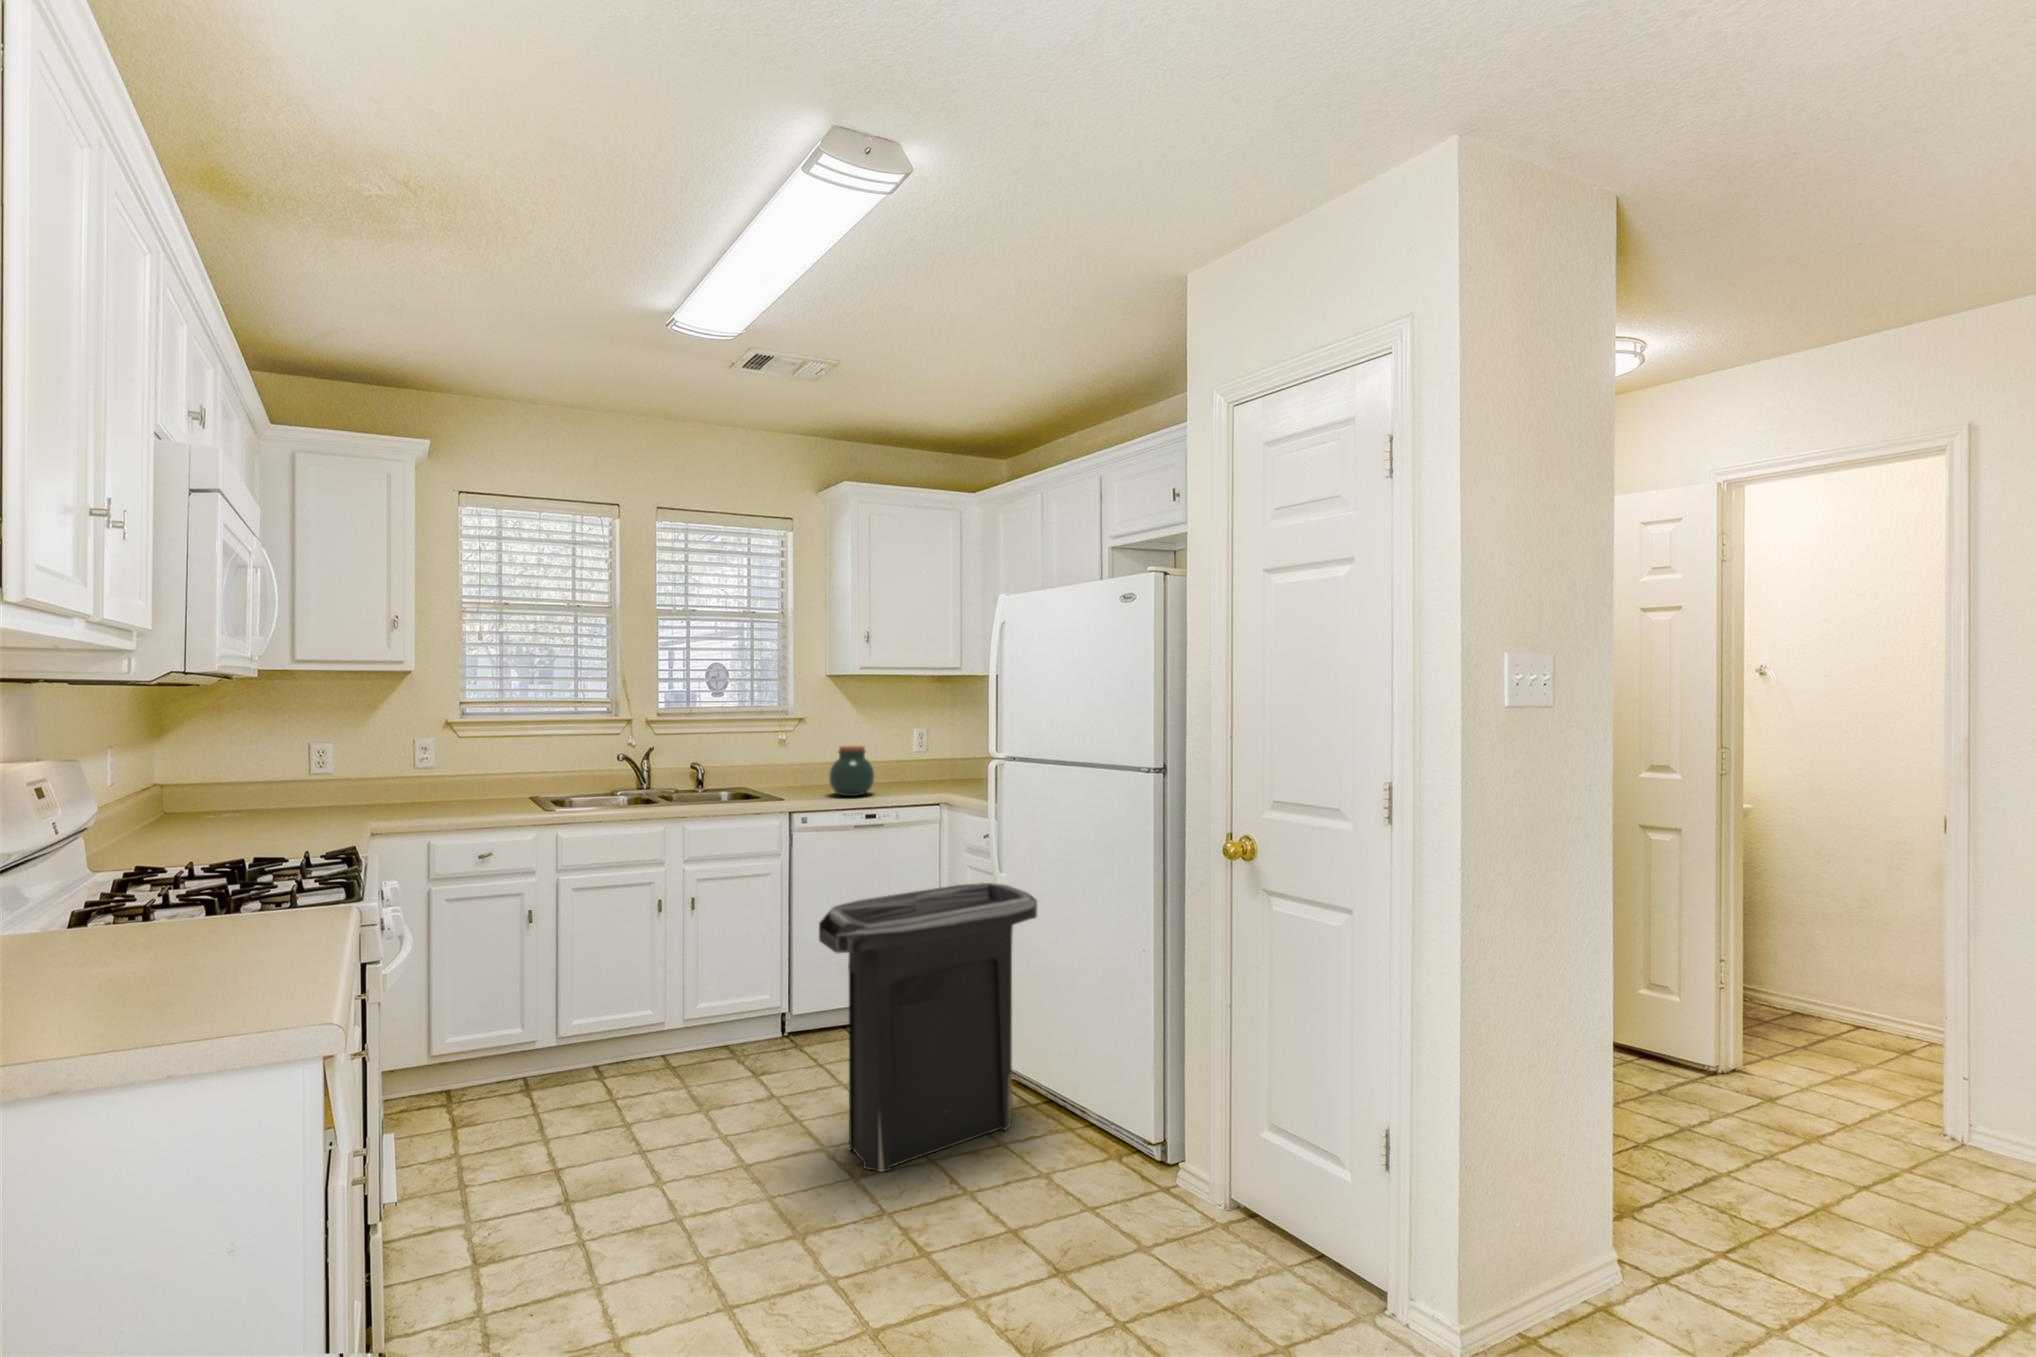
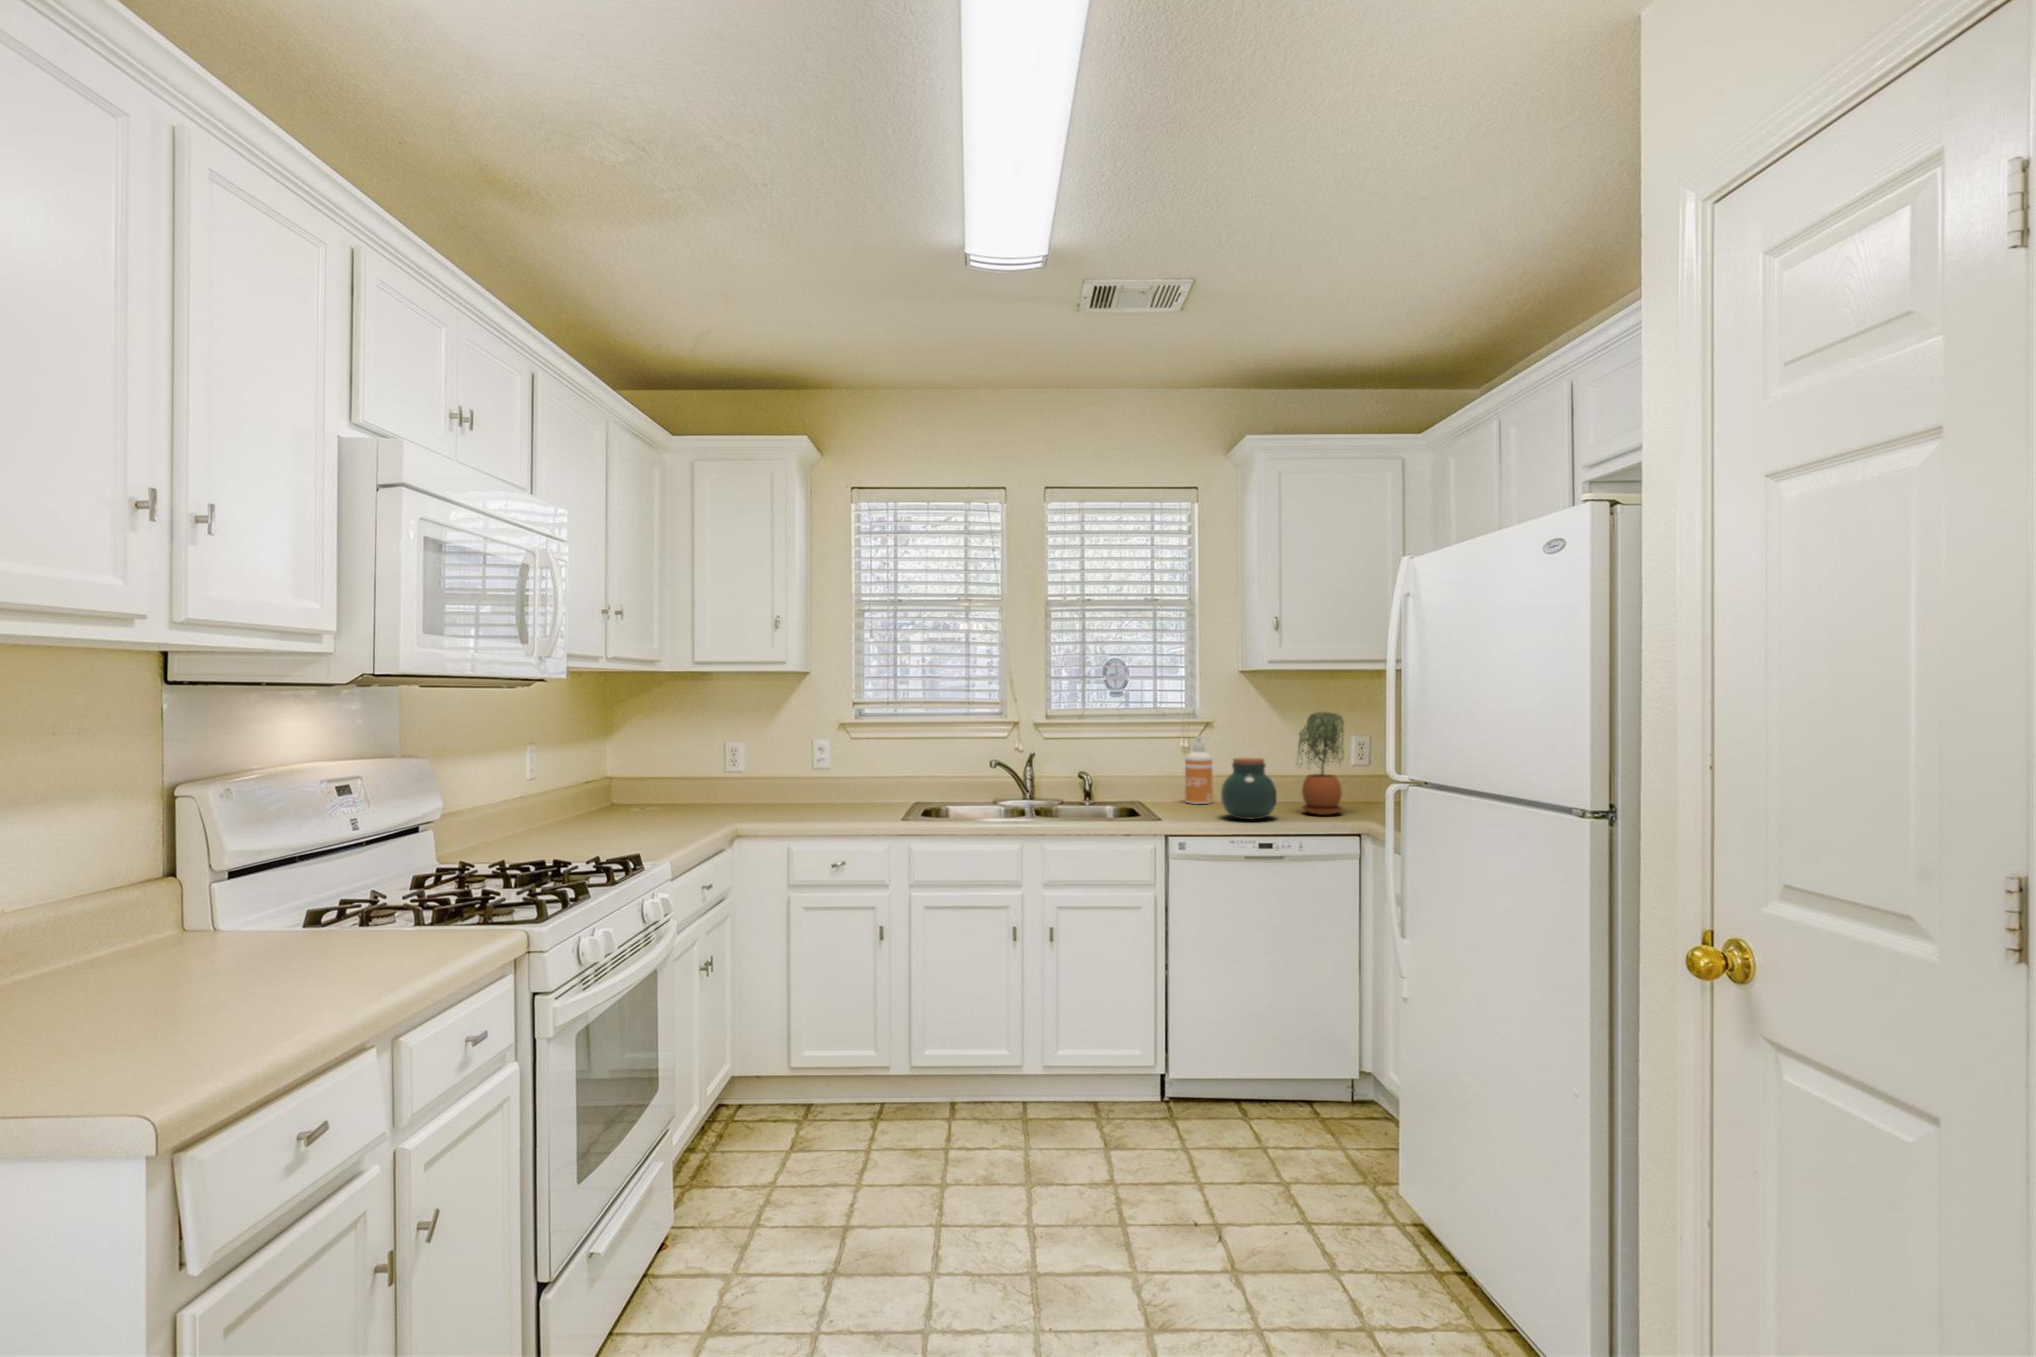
potted plant: none [882,707,920,788] -> present [1298,712,1344,815]
soap dispenser: none [784,730,807,787] -> present [1185,736,1213,804]
trash can: present [819,883,1037,1172] -> none [1131,948,1436,1300]

